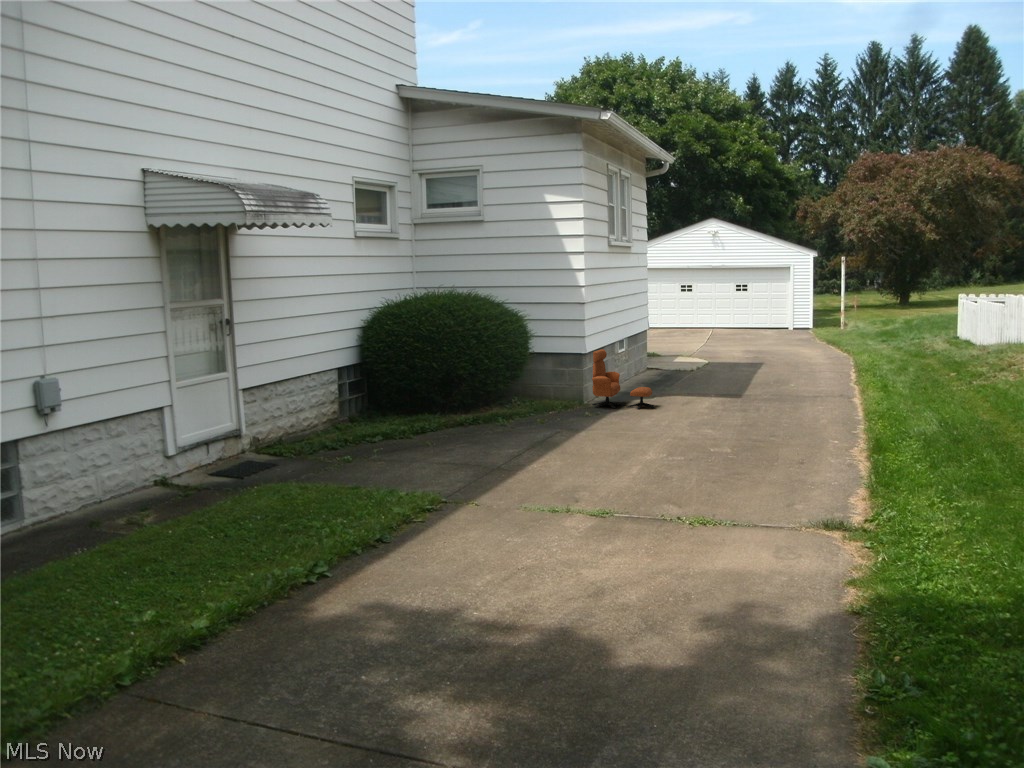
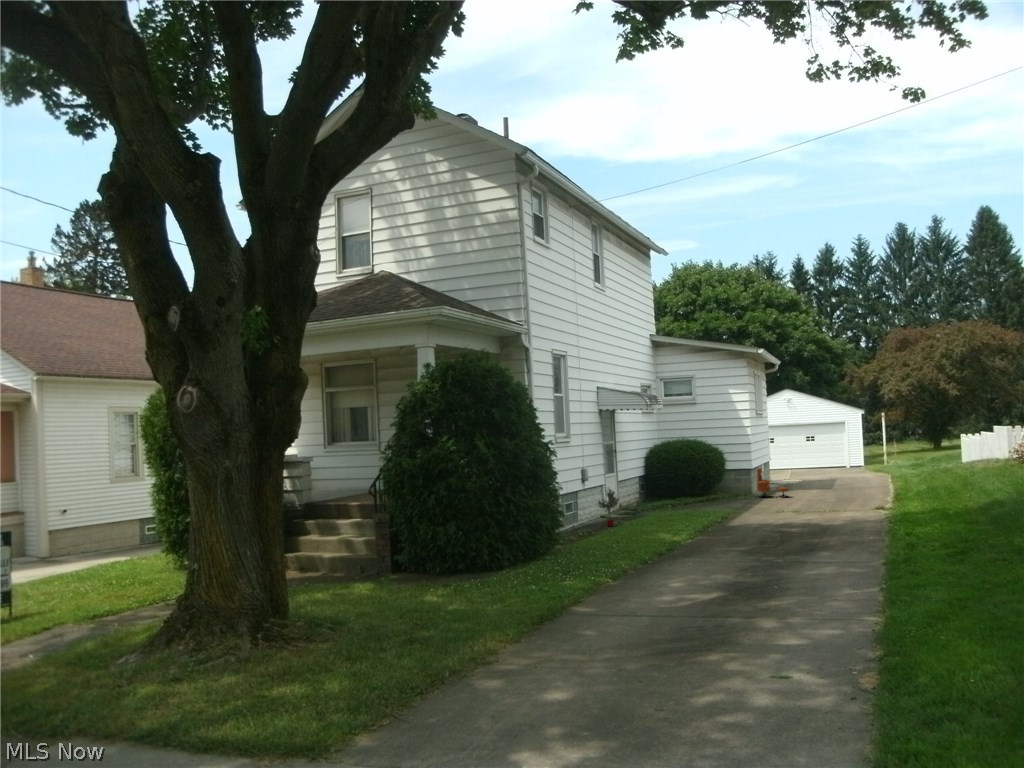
potted tree: none [76,418,148,524] -> present [598,488,617,527]

